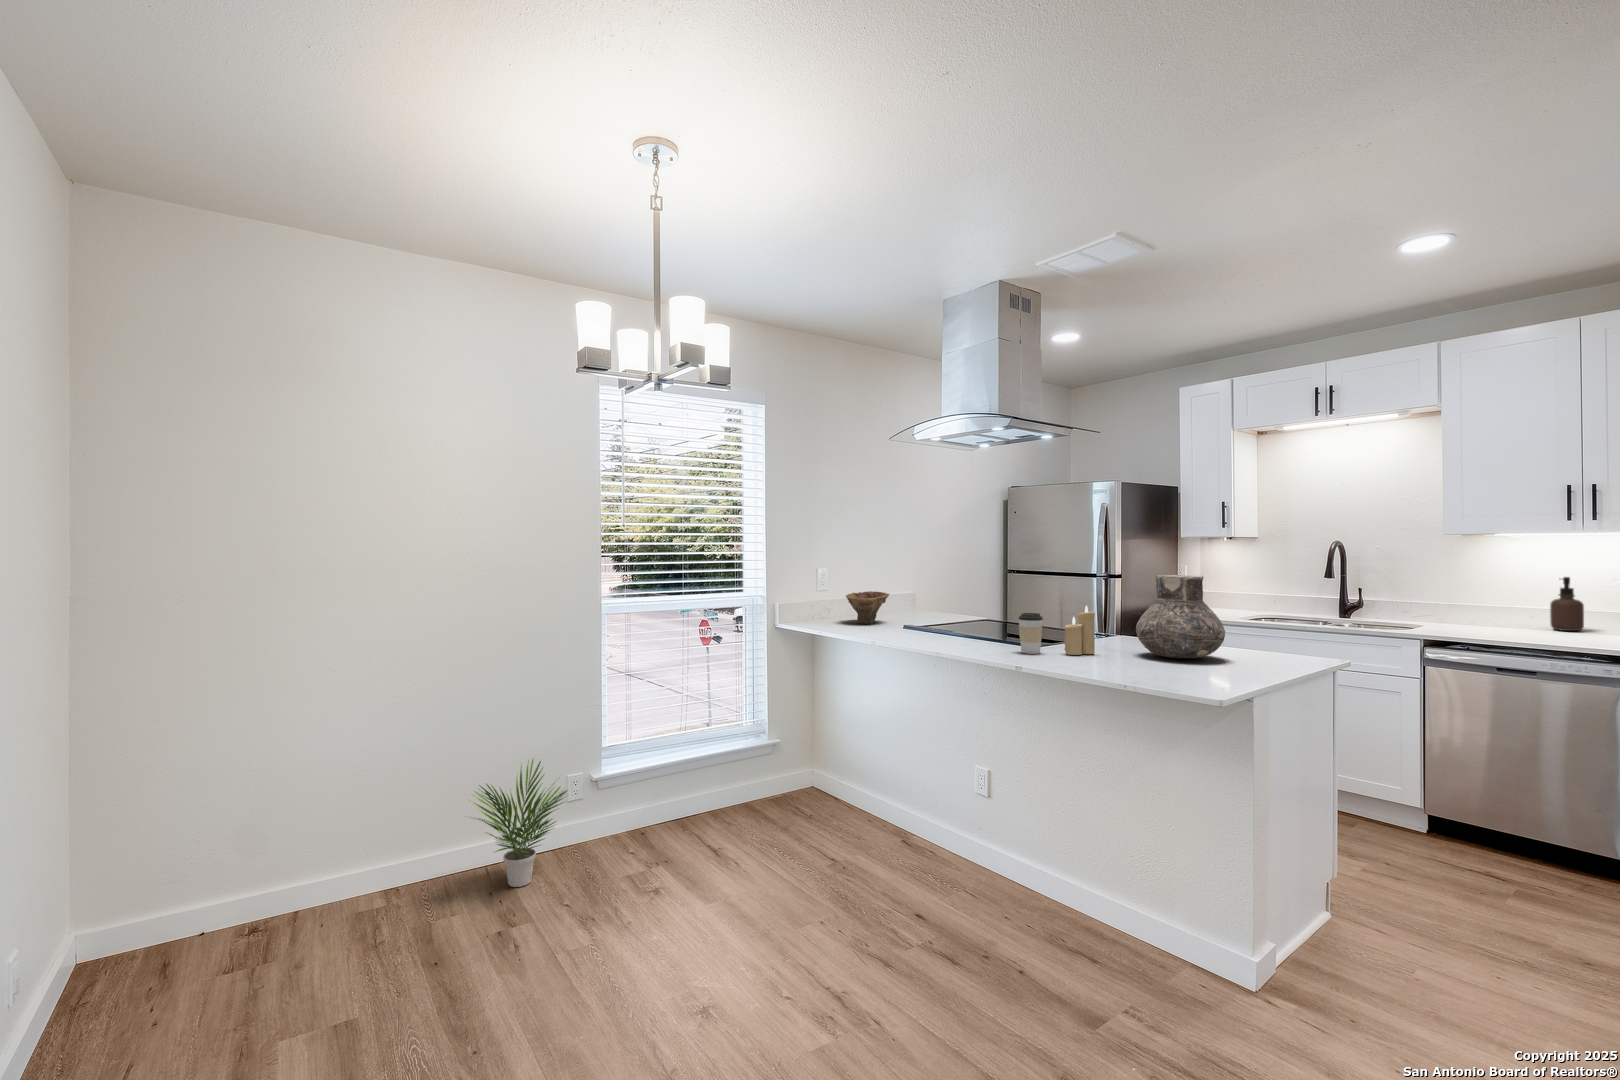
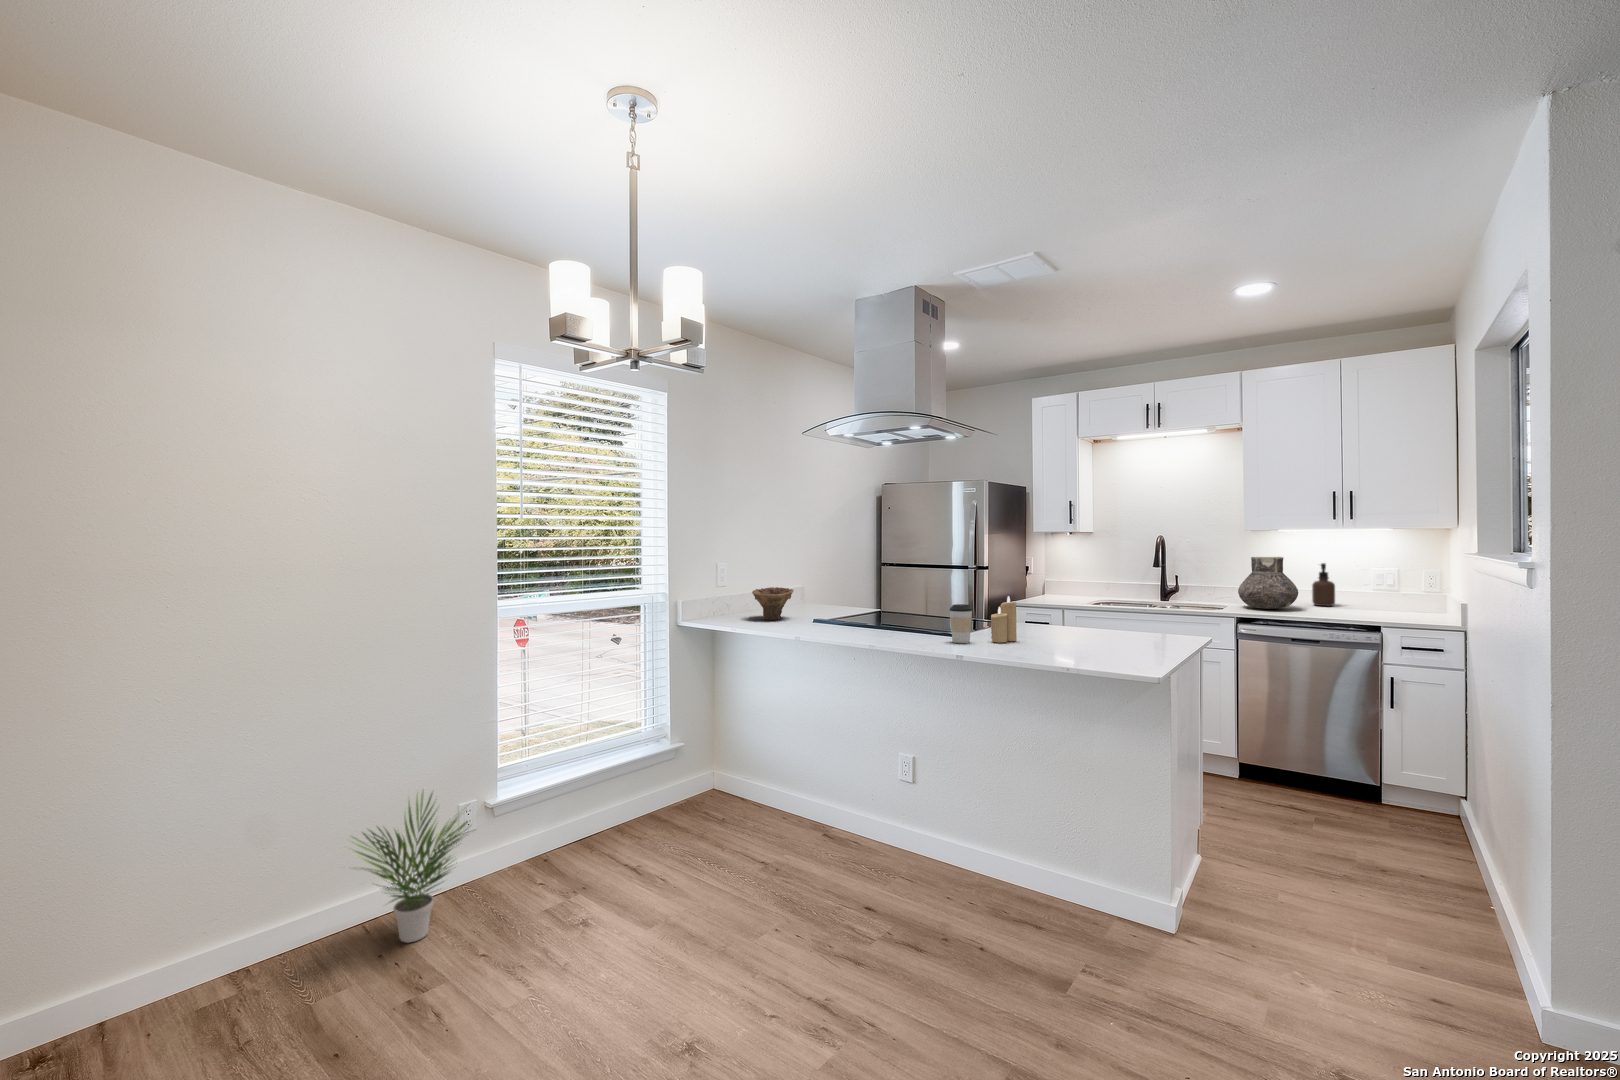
vase: present [1136,575,1225,658] -> present [1238,557,1298,609]

